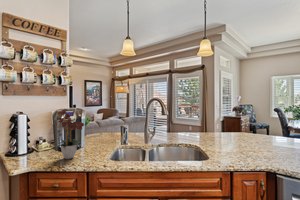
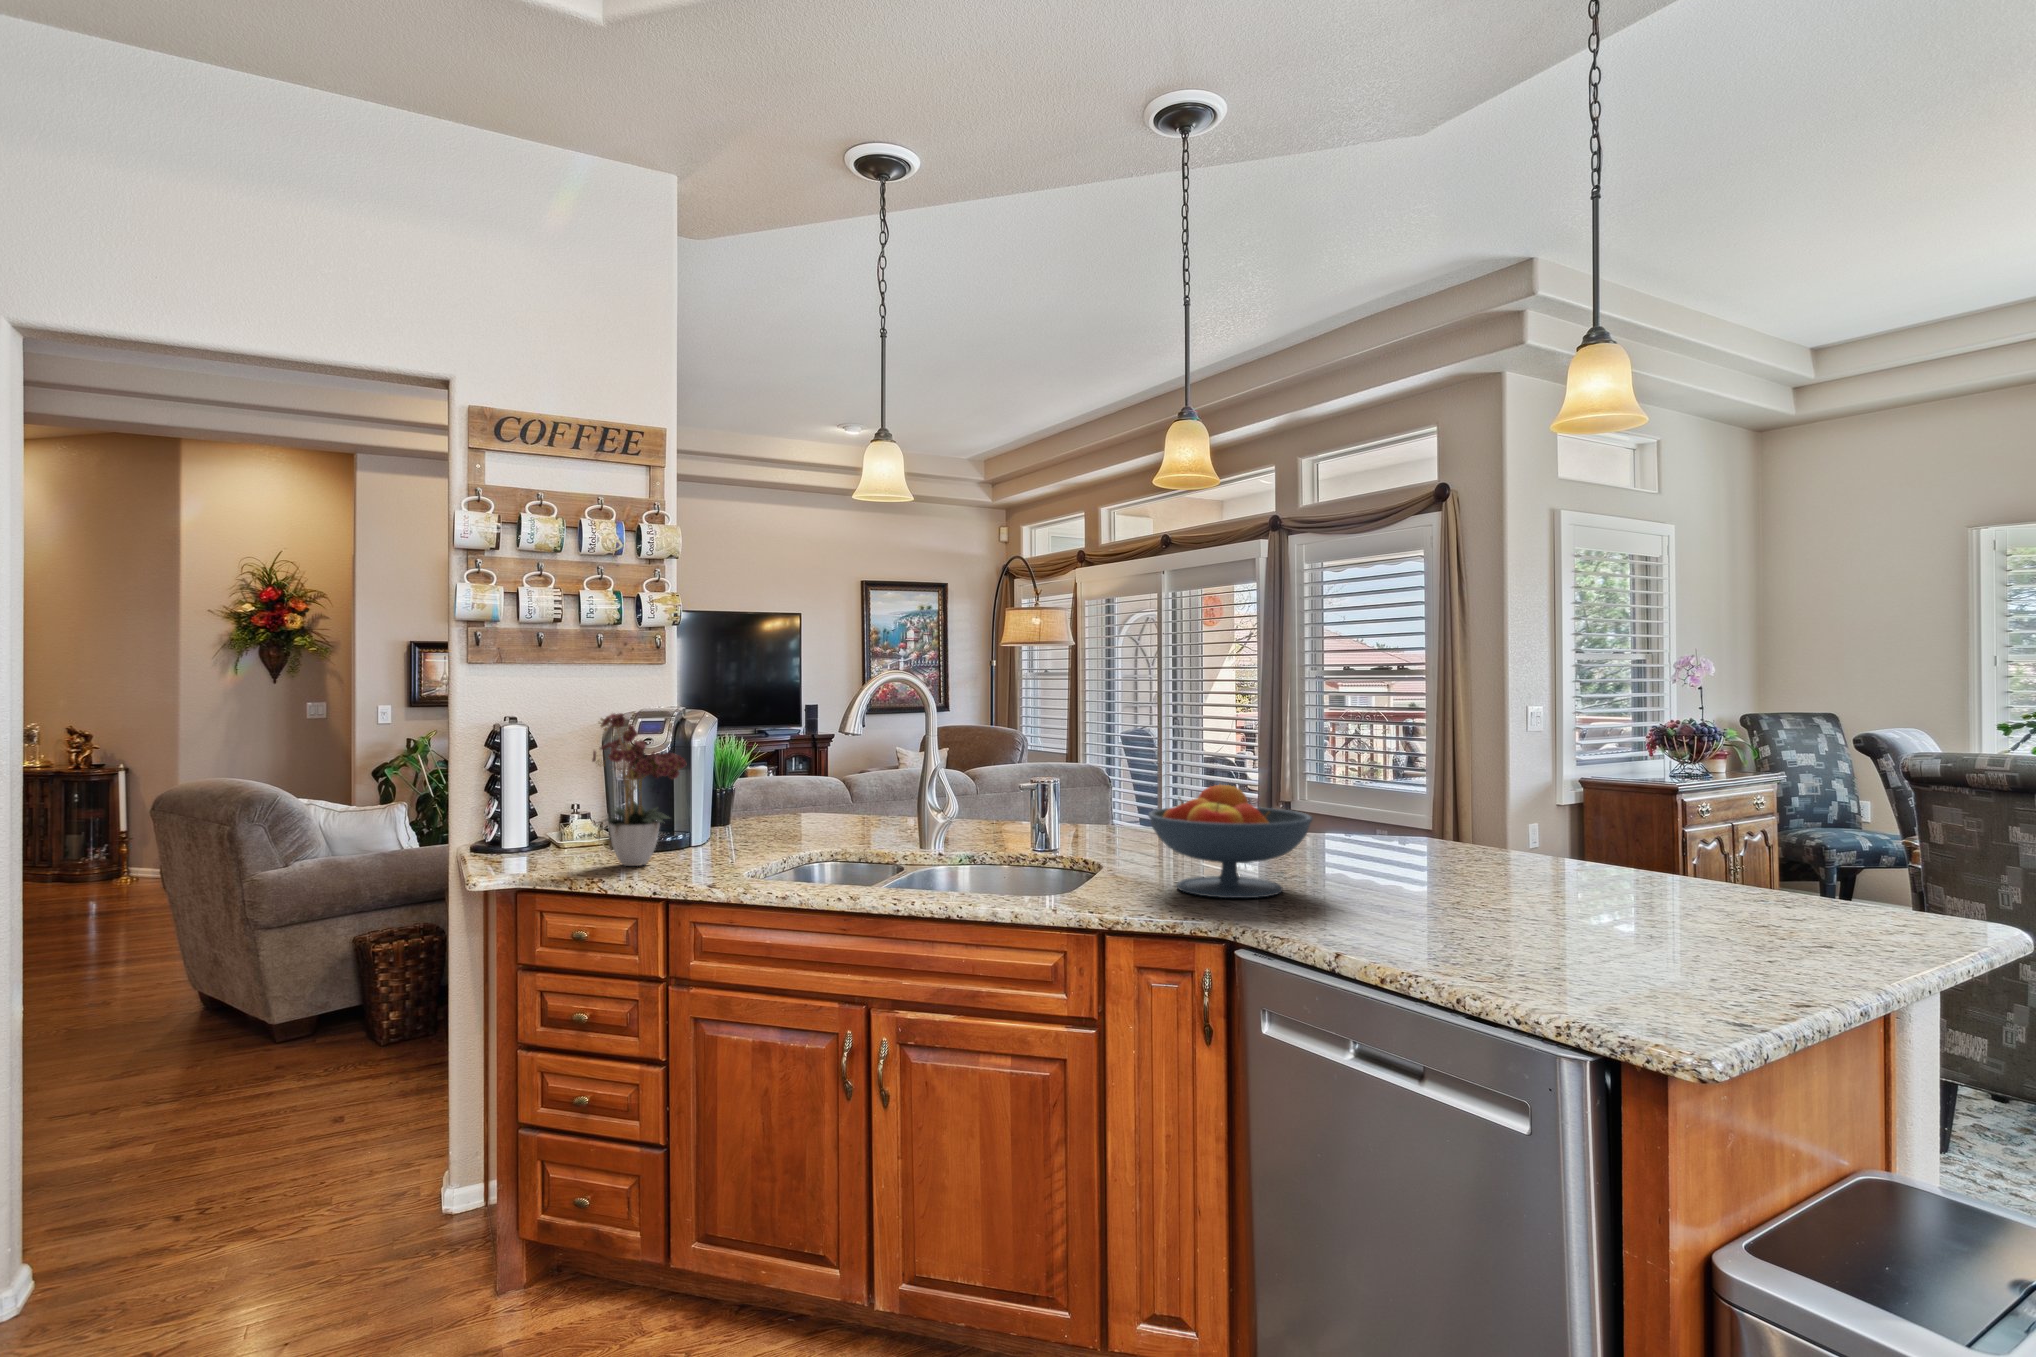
fruit bowl: none [227,125,277,159] -> present [1148,784,1313,898]

